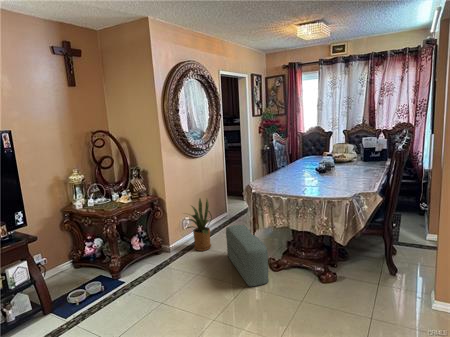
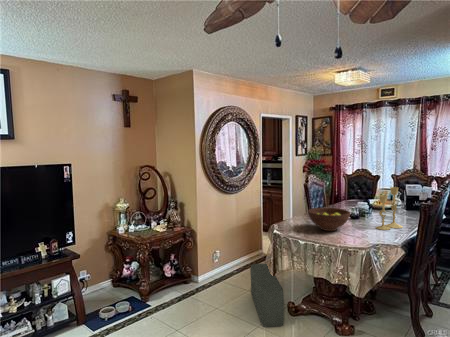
candlestick: none [348,139,371,180] -> present [376,187,403,230]
fruit bowl: none [285,163,326,185] -> present [308,208,350,231]
house plant: present [185,198,212,251] -> none [211,233,240,286]

